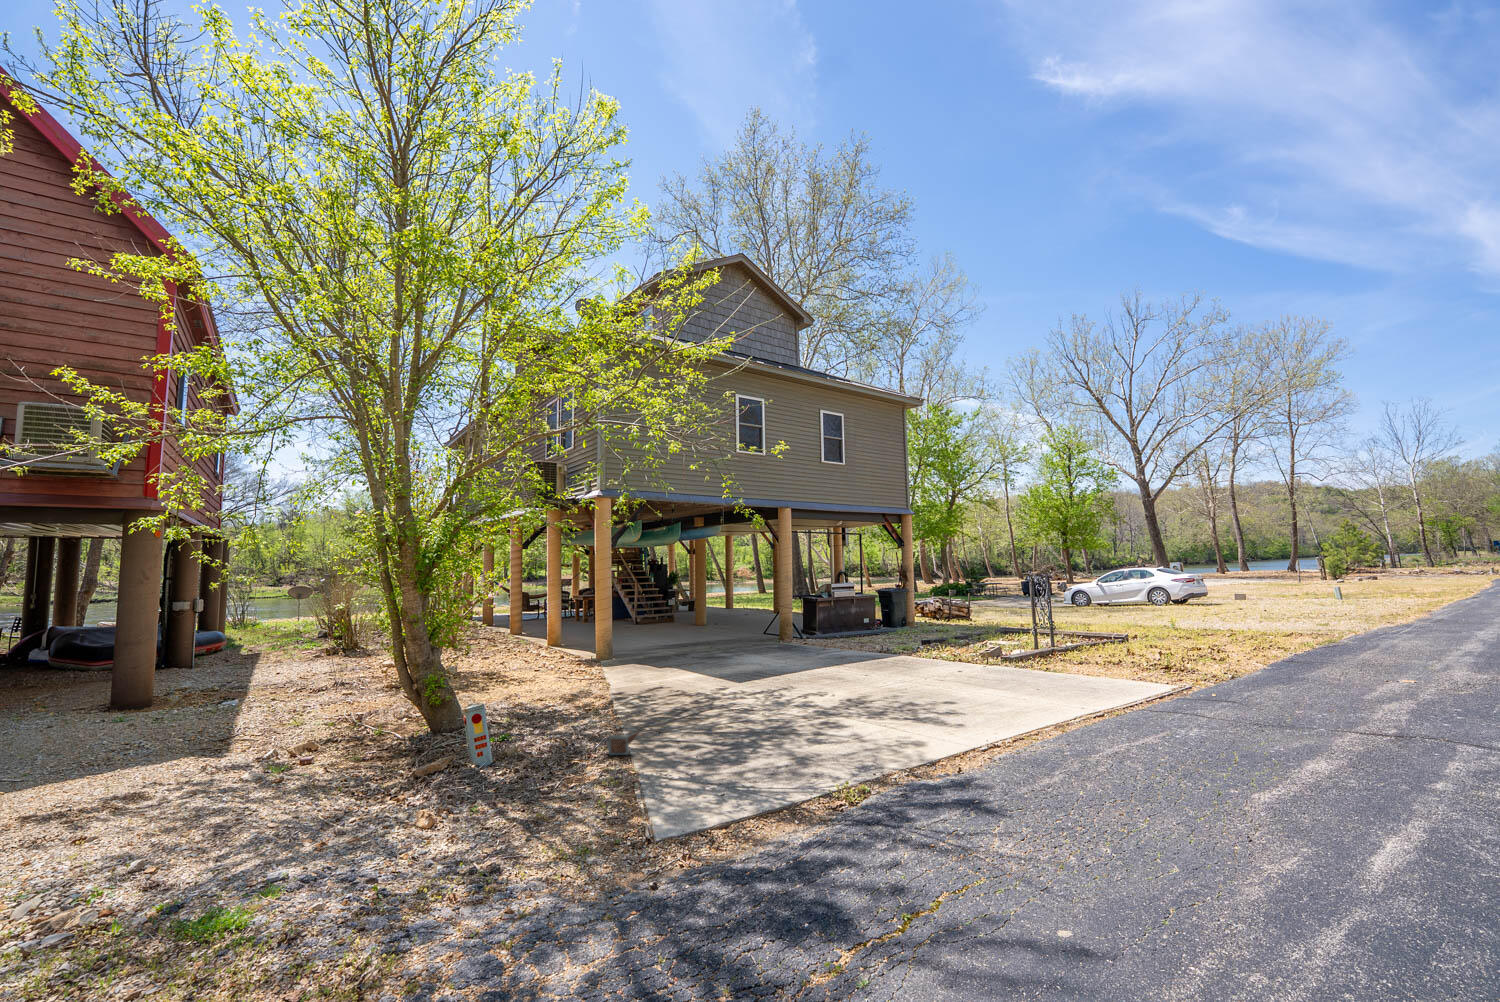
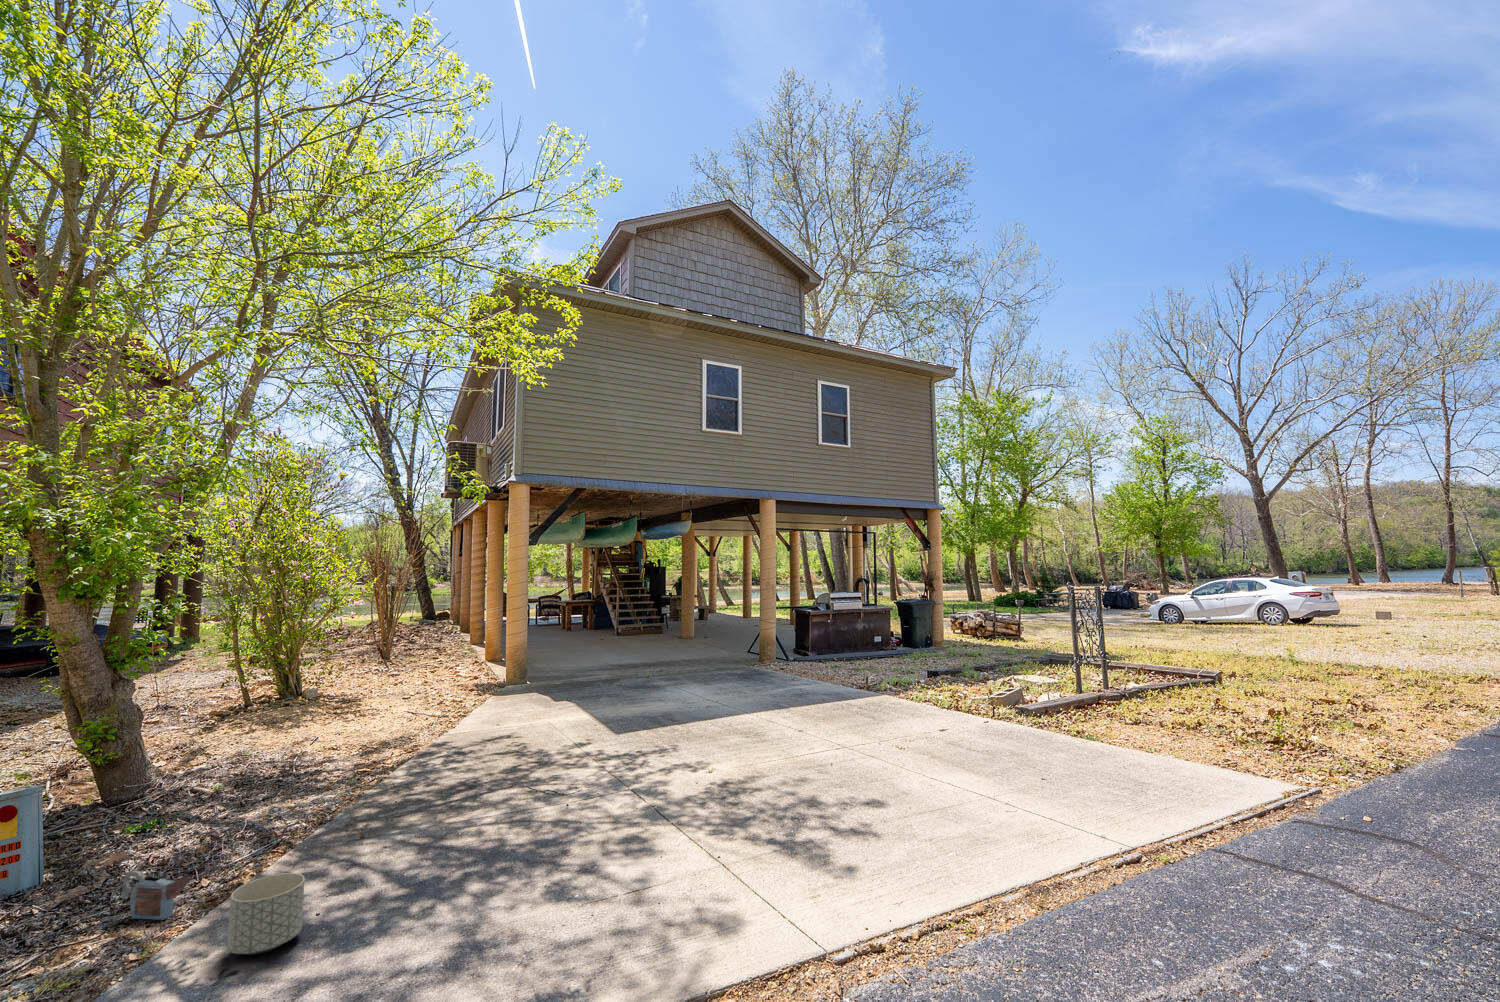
planter: none [690,724,720,758] -> present [228,873,305,955]

